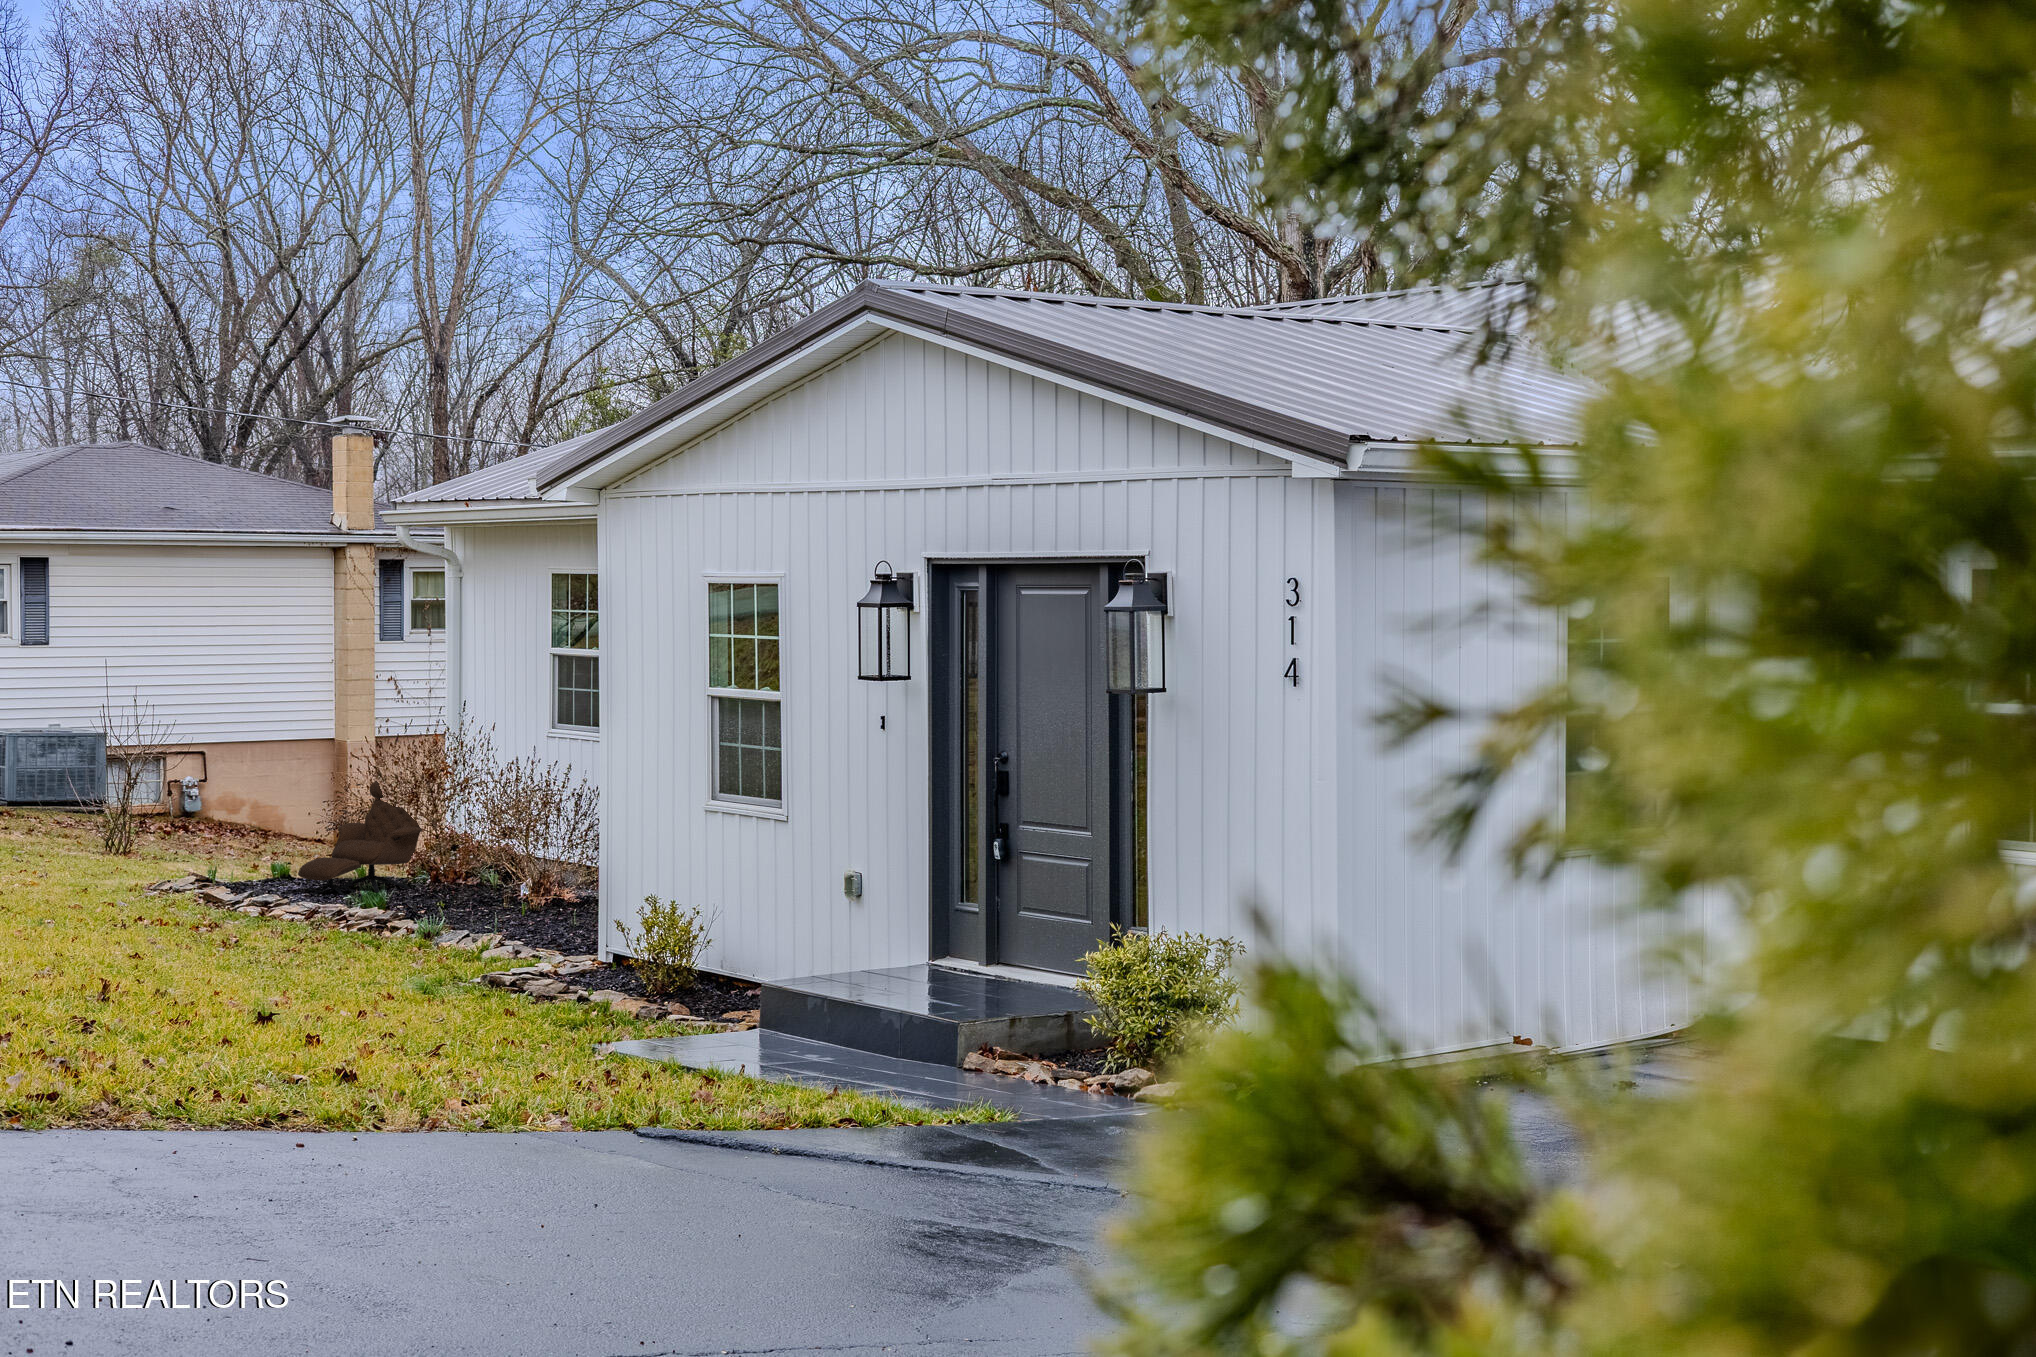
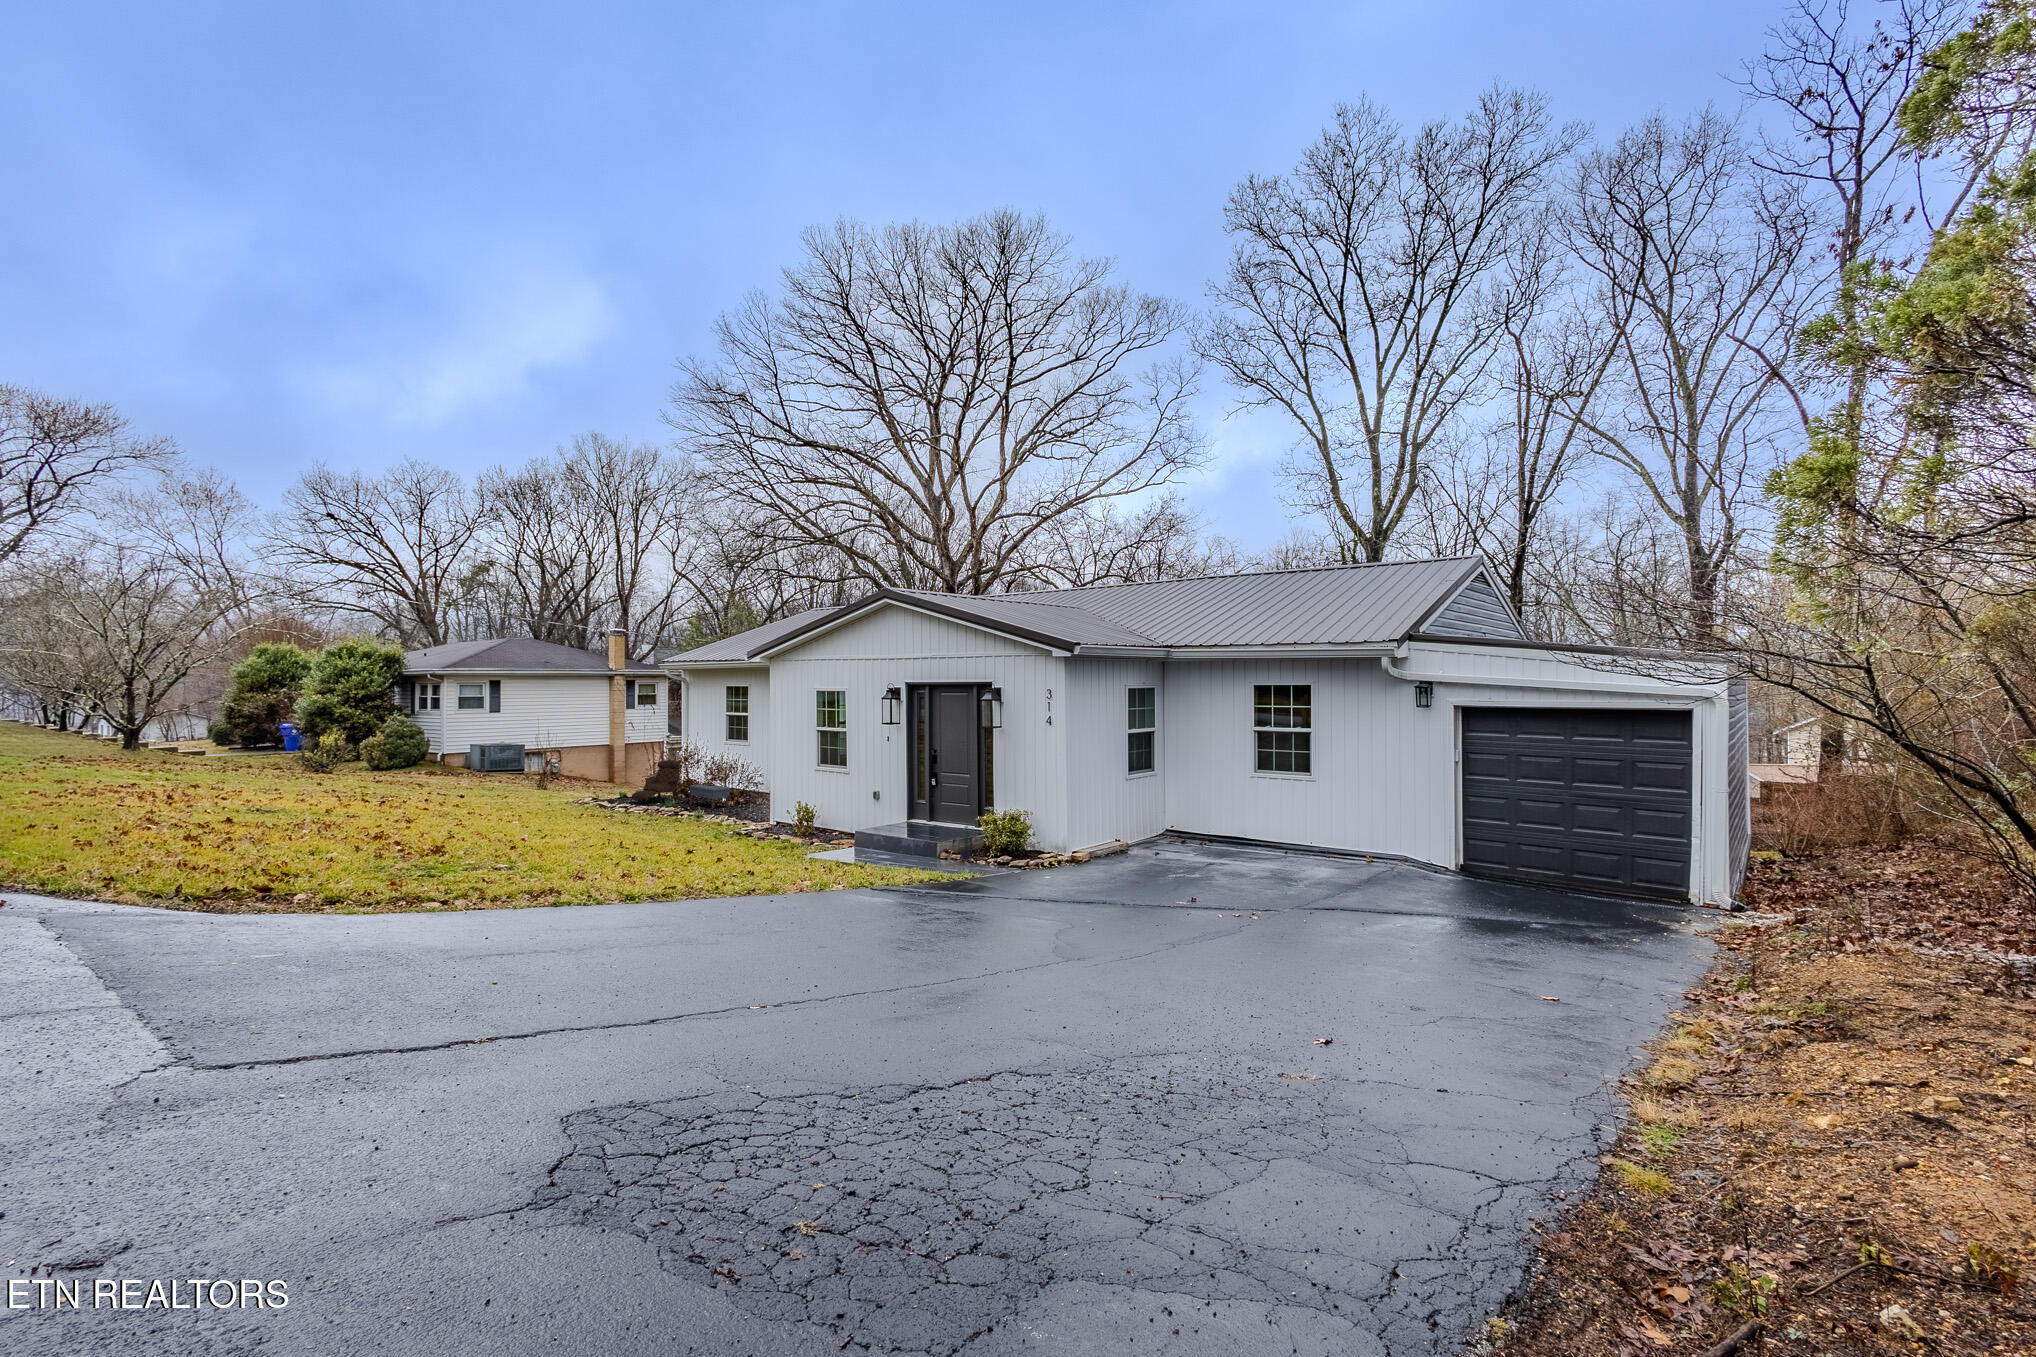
bench: none [440,844,534,913] -> present [690,784,730,809]
decorative plant: none [990,983,1100,1089] -> present [960,826,972,861]

